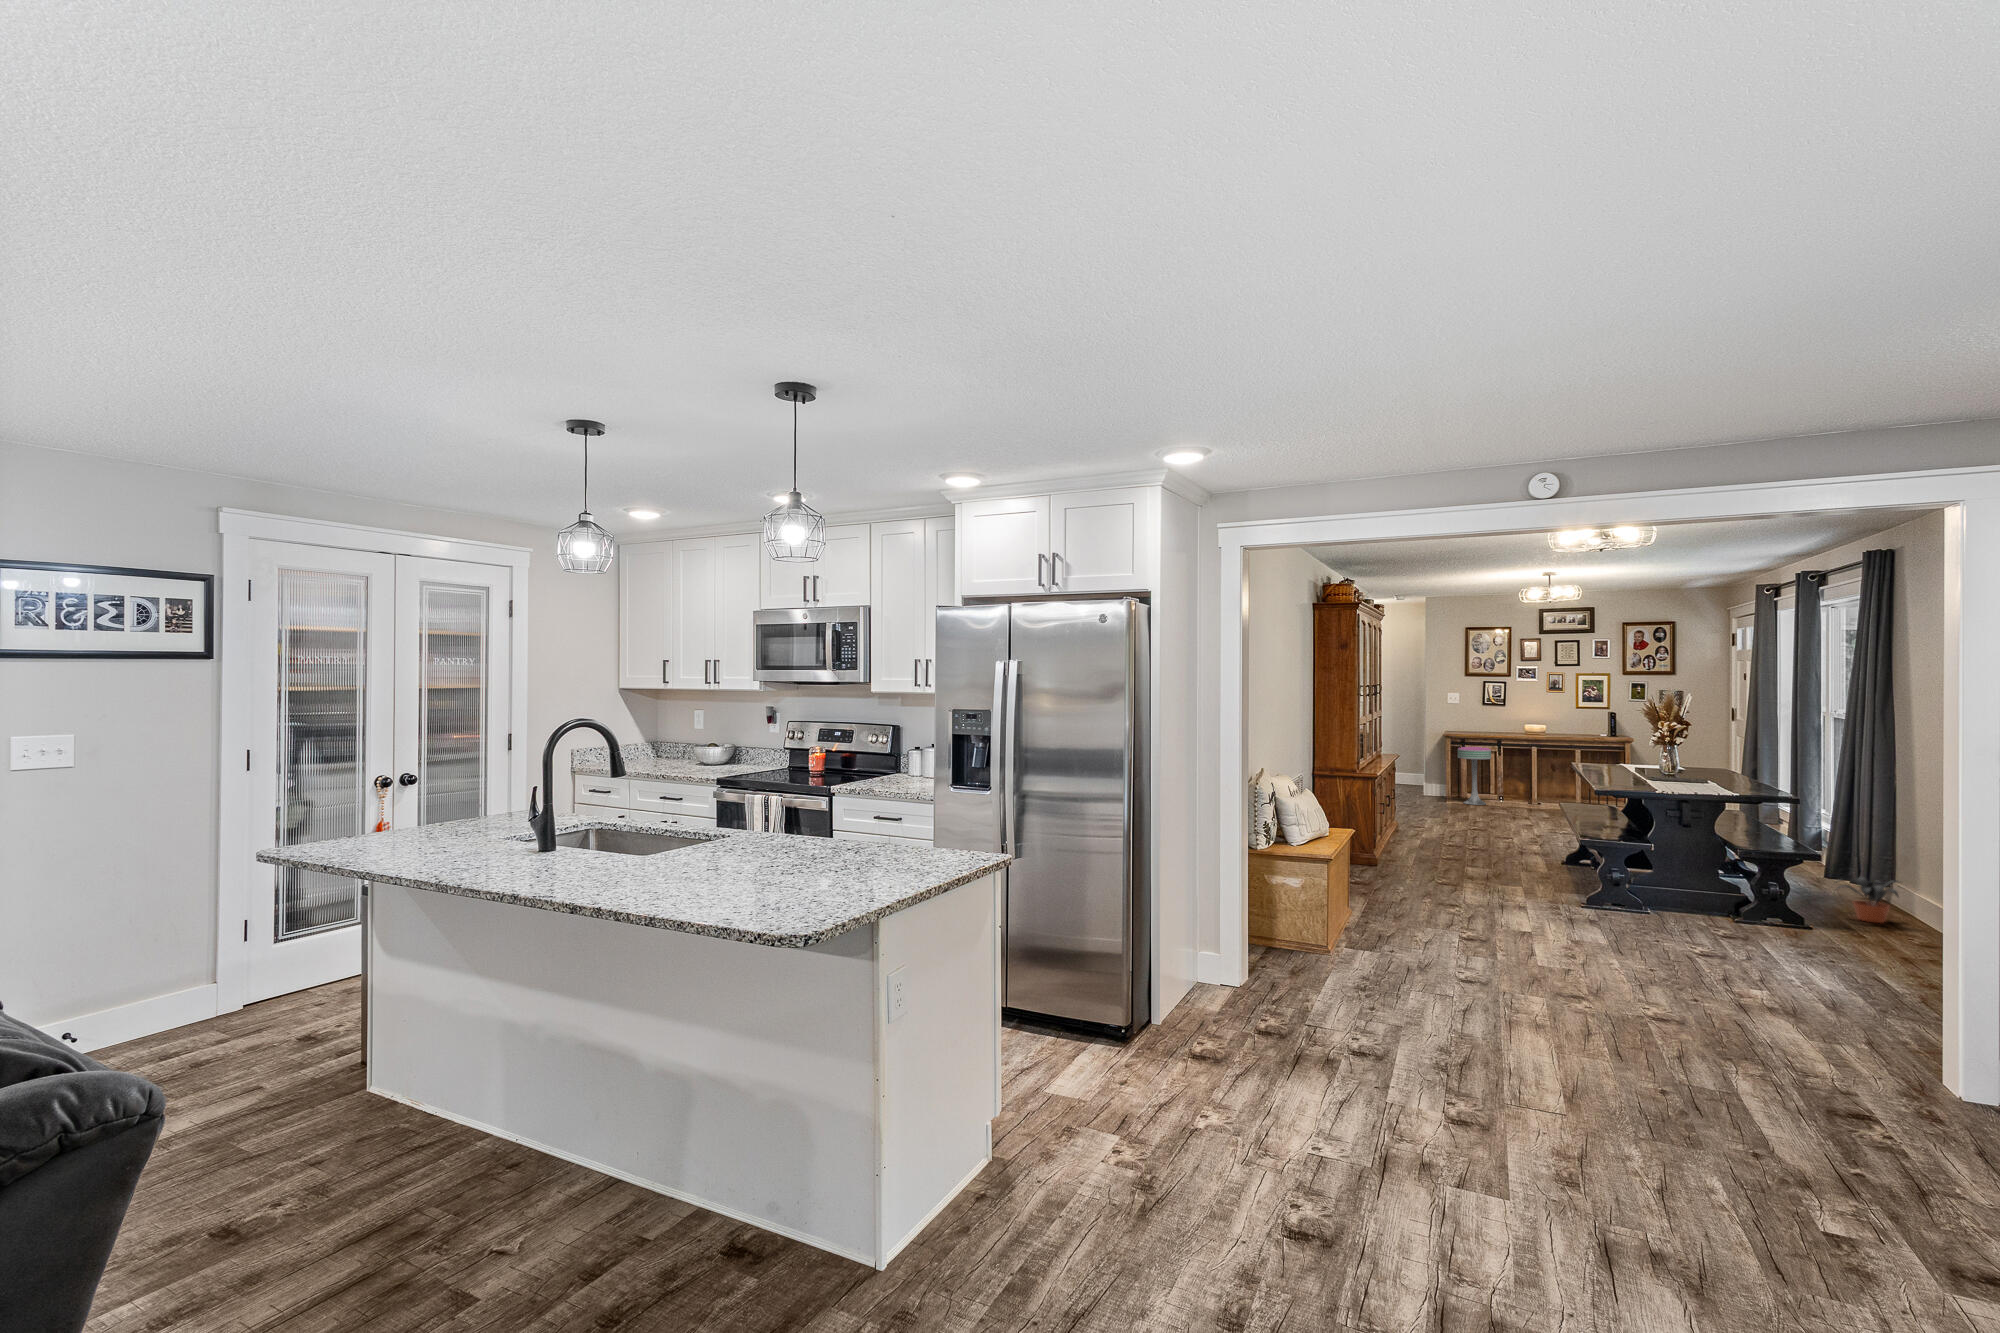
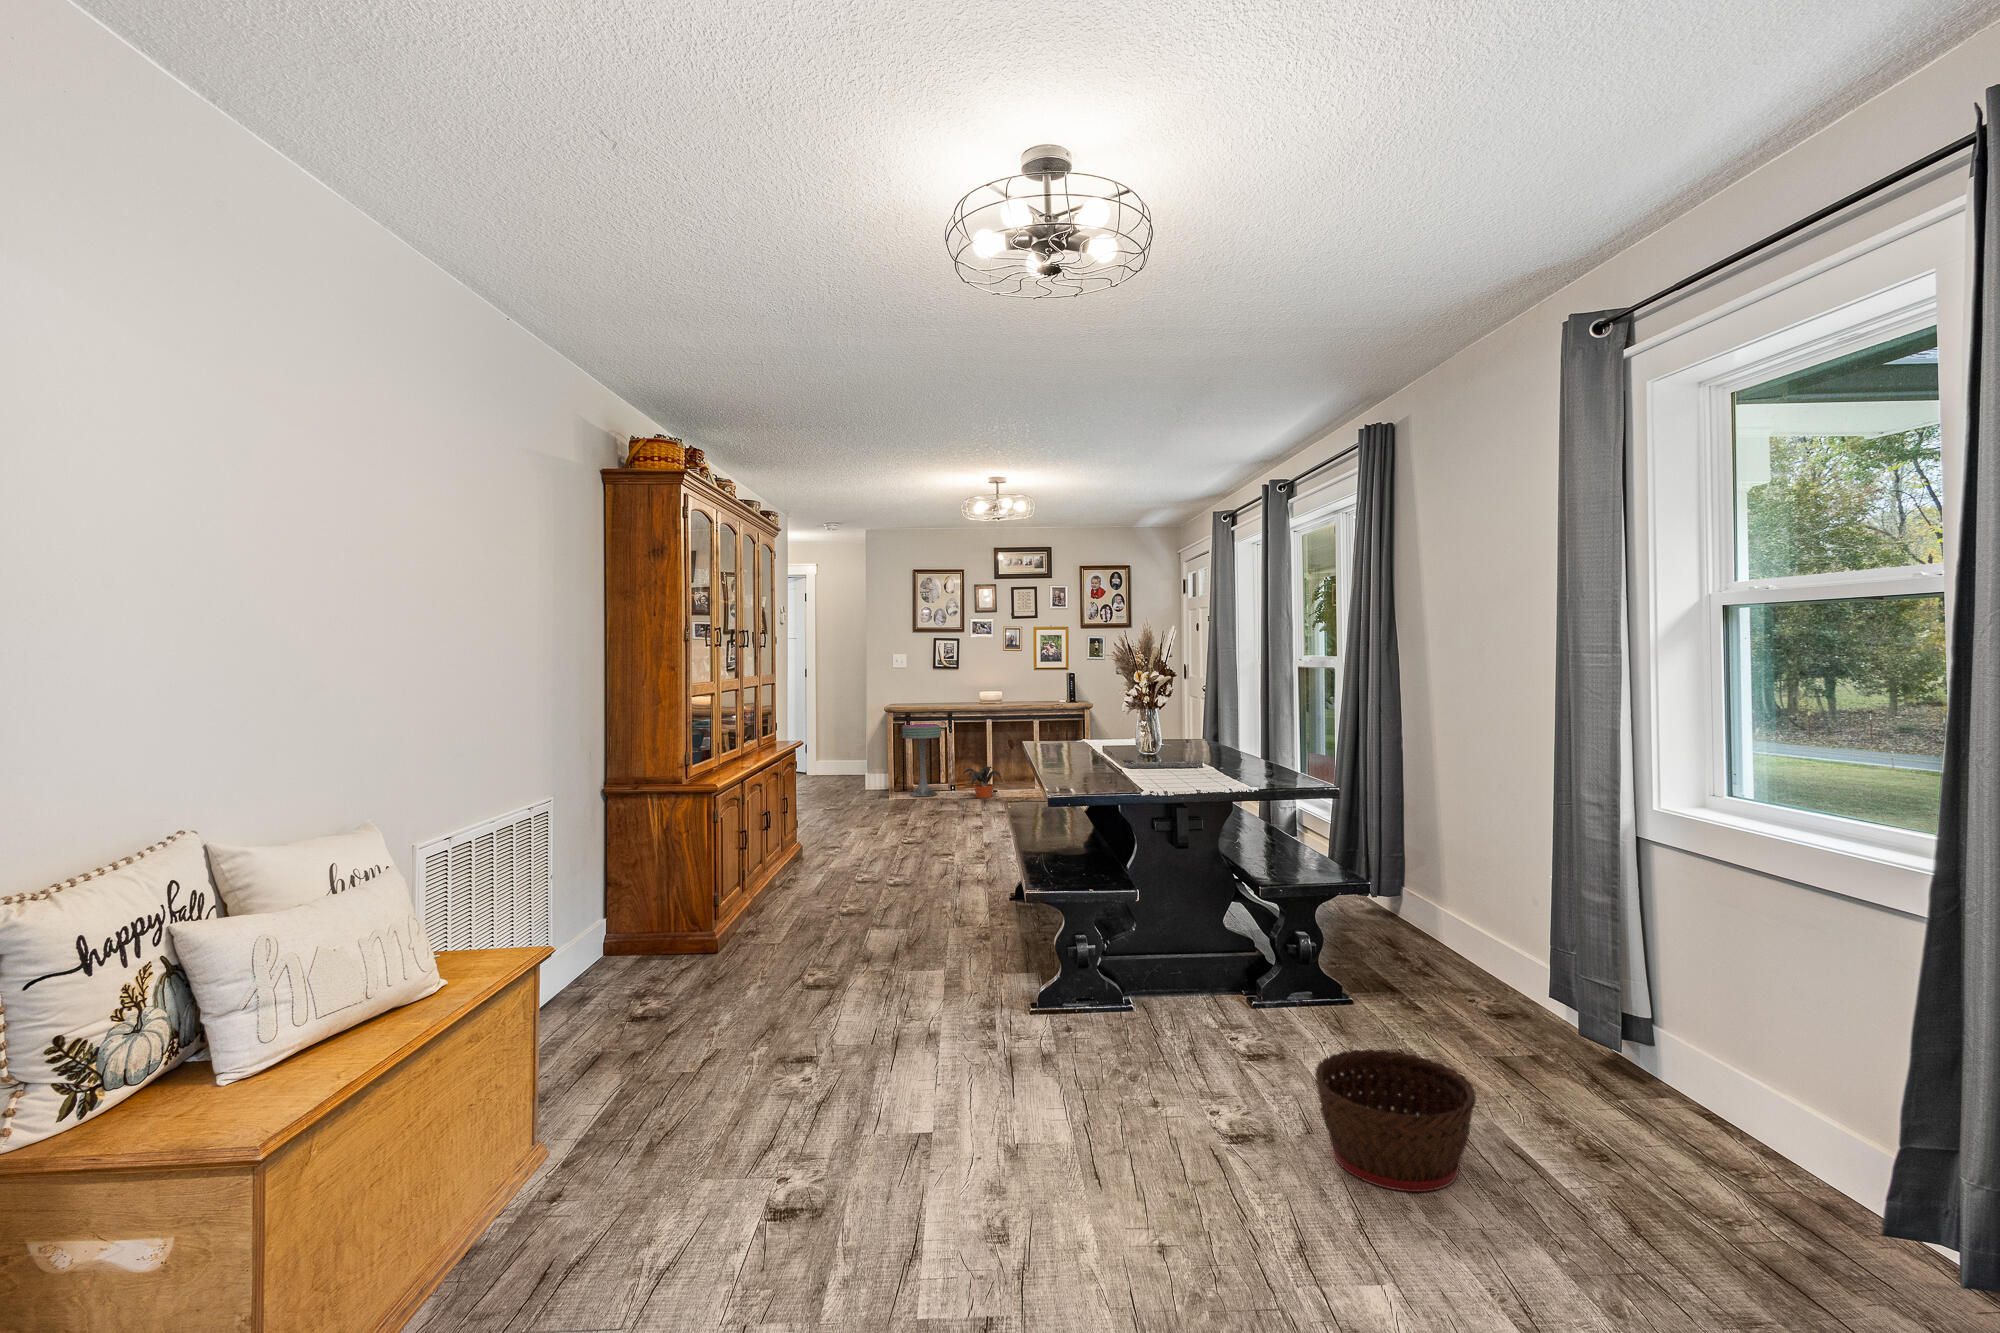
potted plant: present [1836,876,1899,923] -> present [963,766,1001,798]
basket: none [1743,919,1834,974] -> present [1315,1049,1476,1192]

